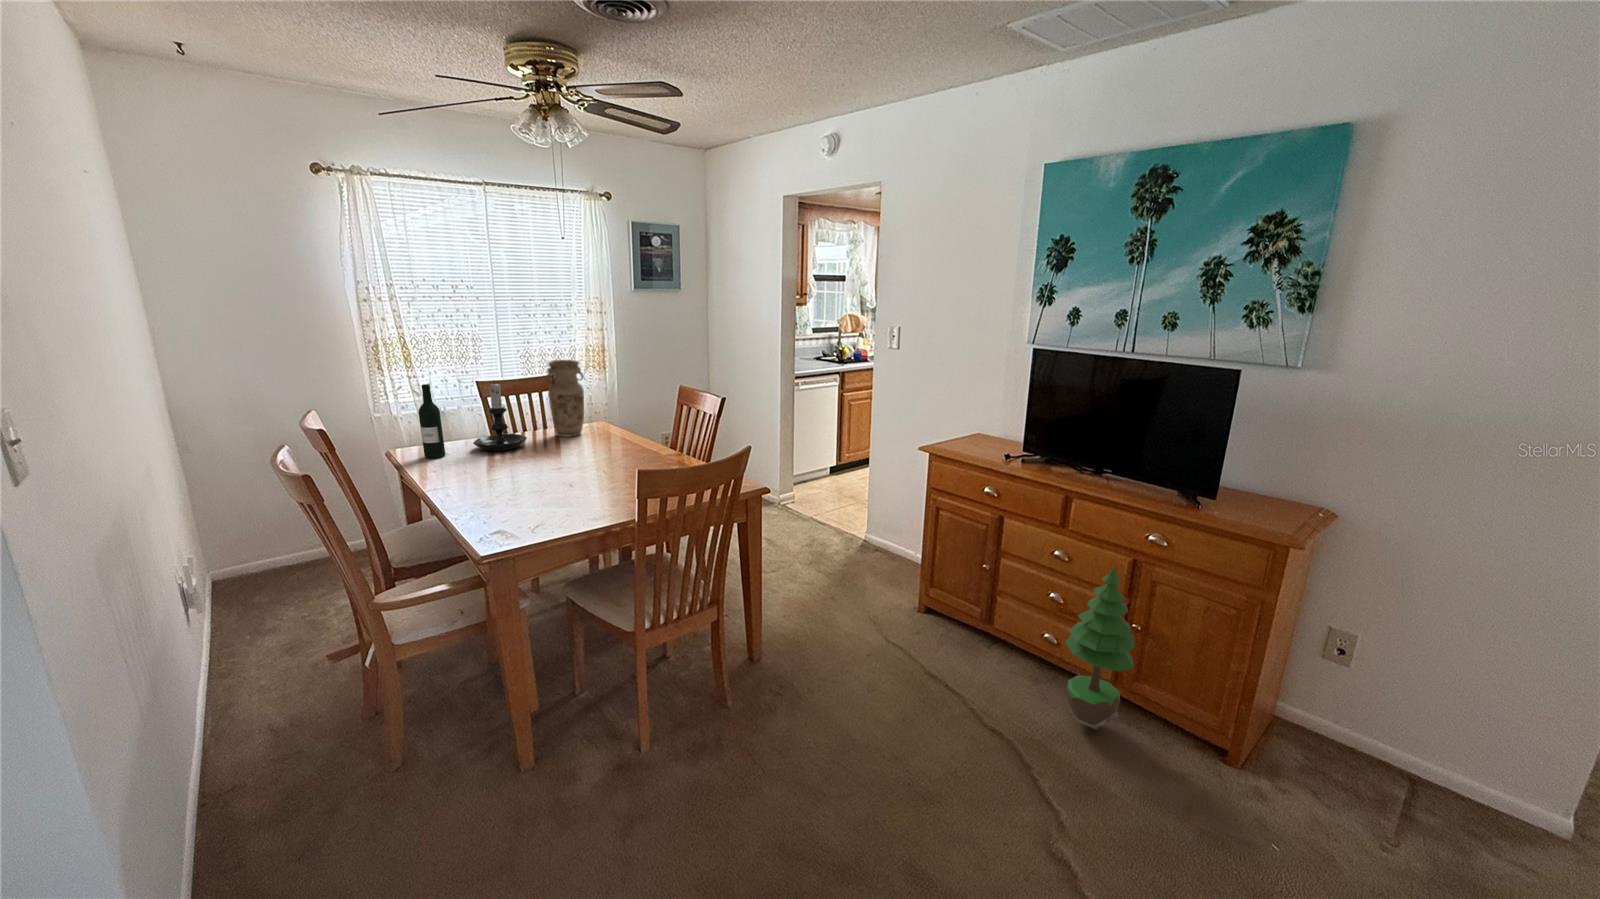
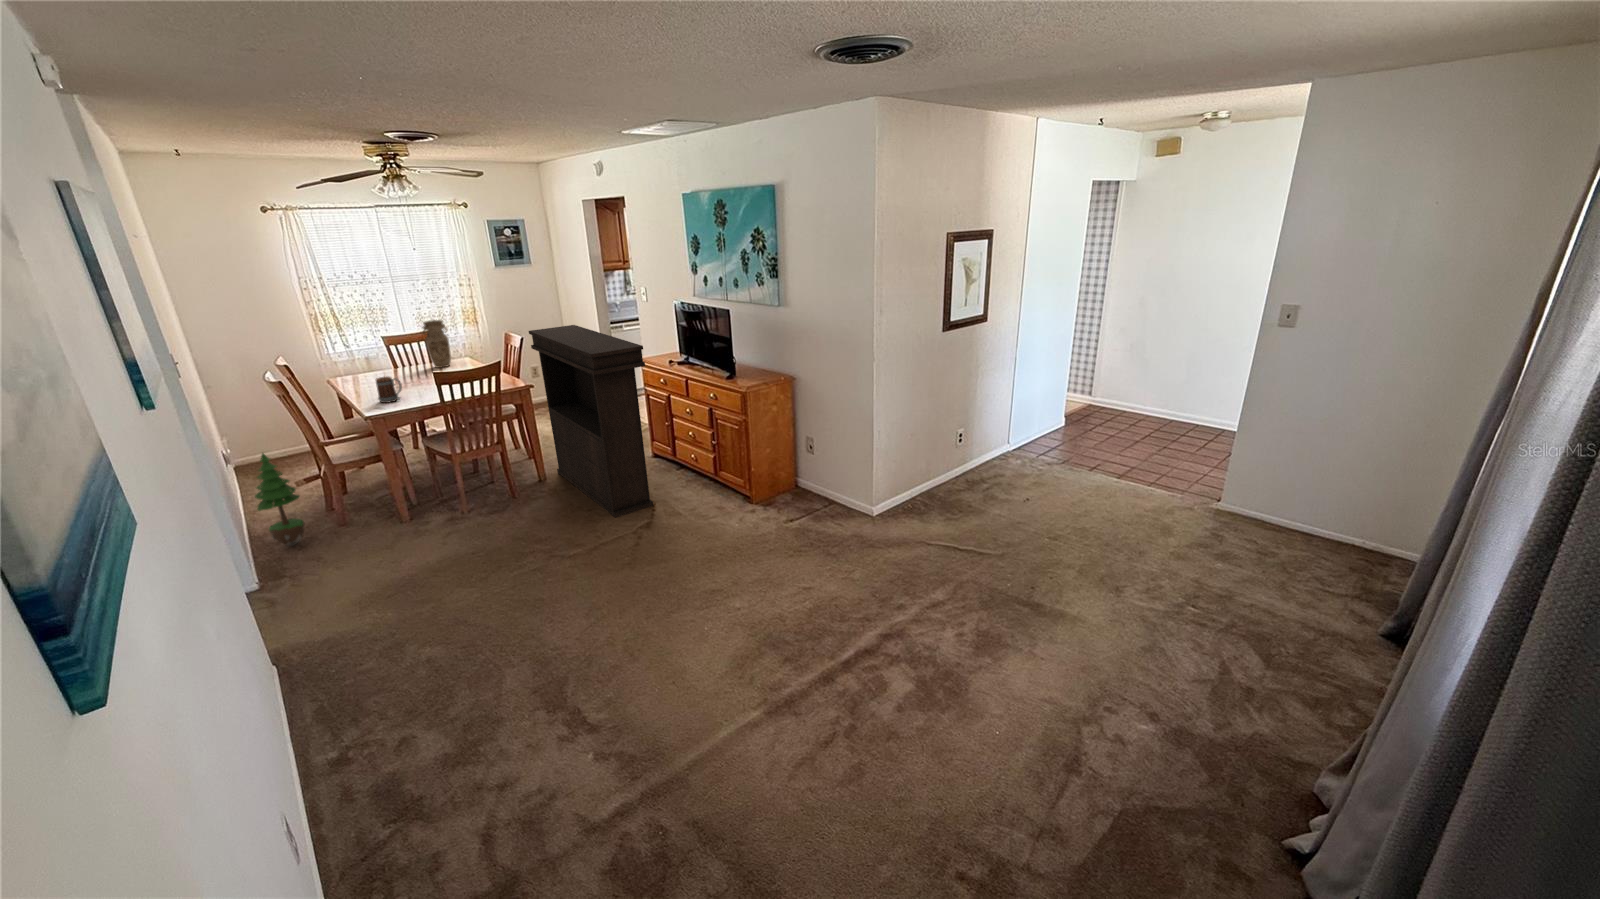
candle holder: present [473,380,527,451] -> none [380,335,414,377]
console table: none [749,381,1058,790] -> present [529,325,653,518]
wine bottle: present [418,384,445,459] -> none [345,340,364,382]
mug: none [477,463,527,516] -> present [376,376,402,403]
potted tree: present [1065,567,1135,729] -> present [255,453,304,546]

